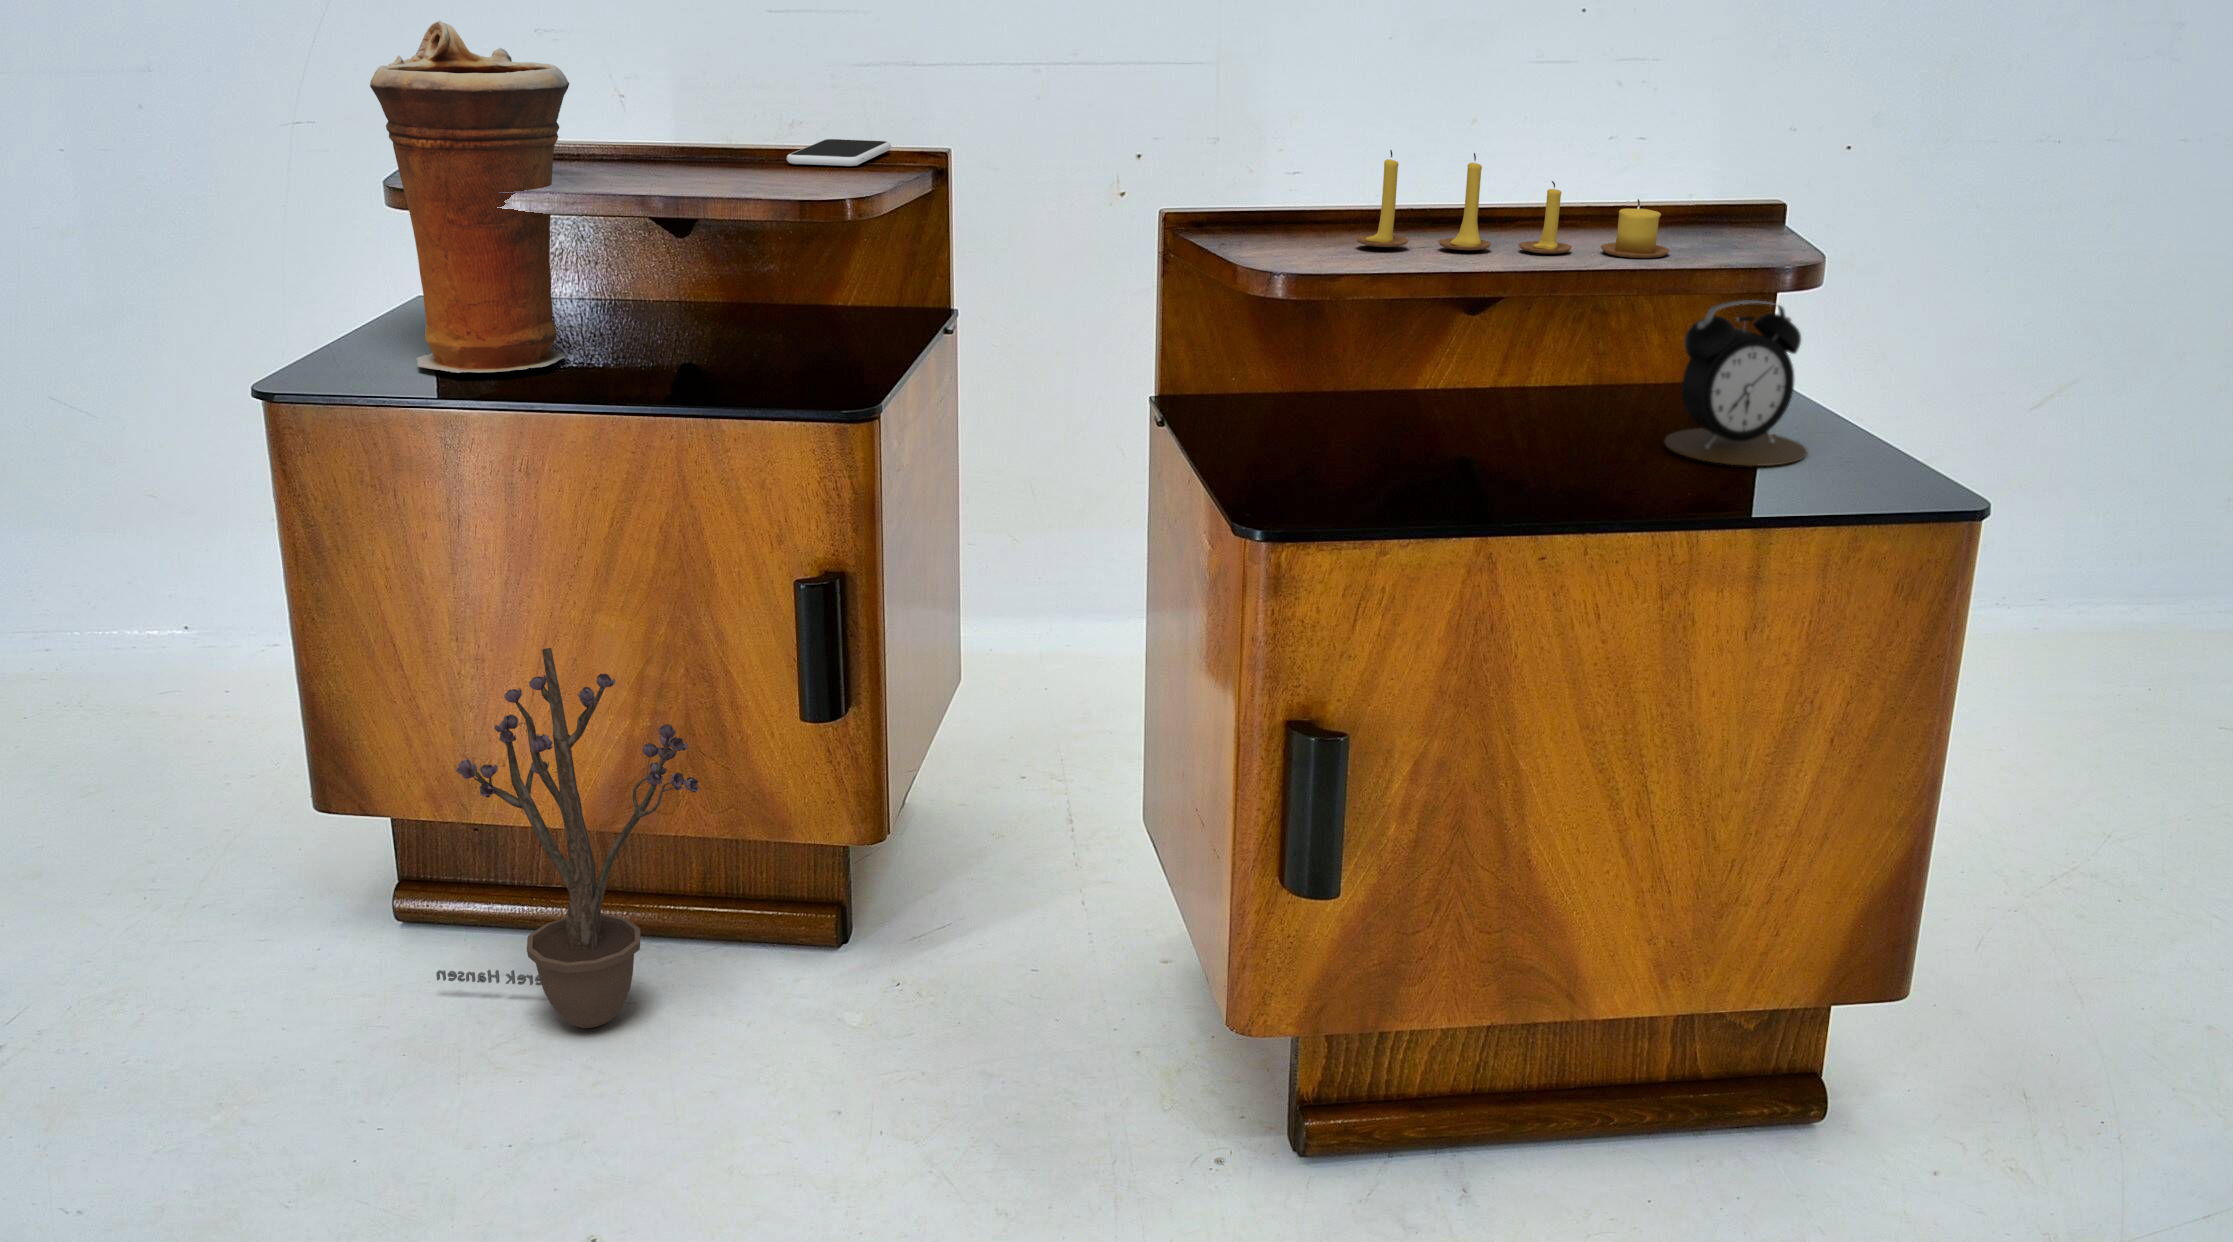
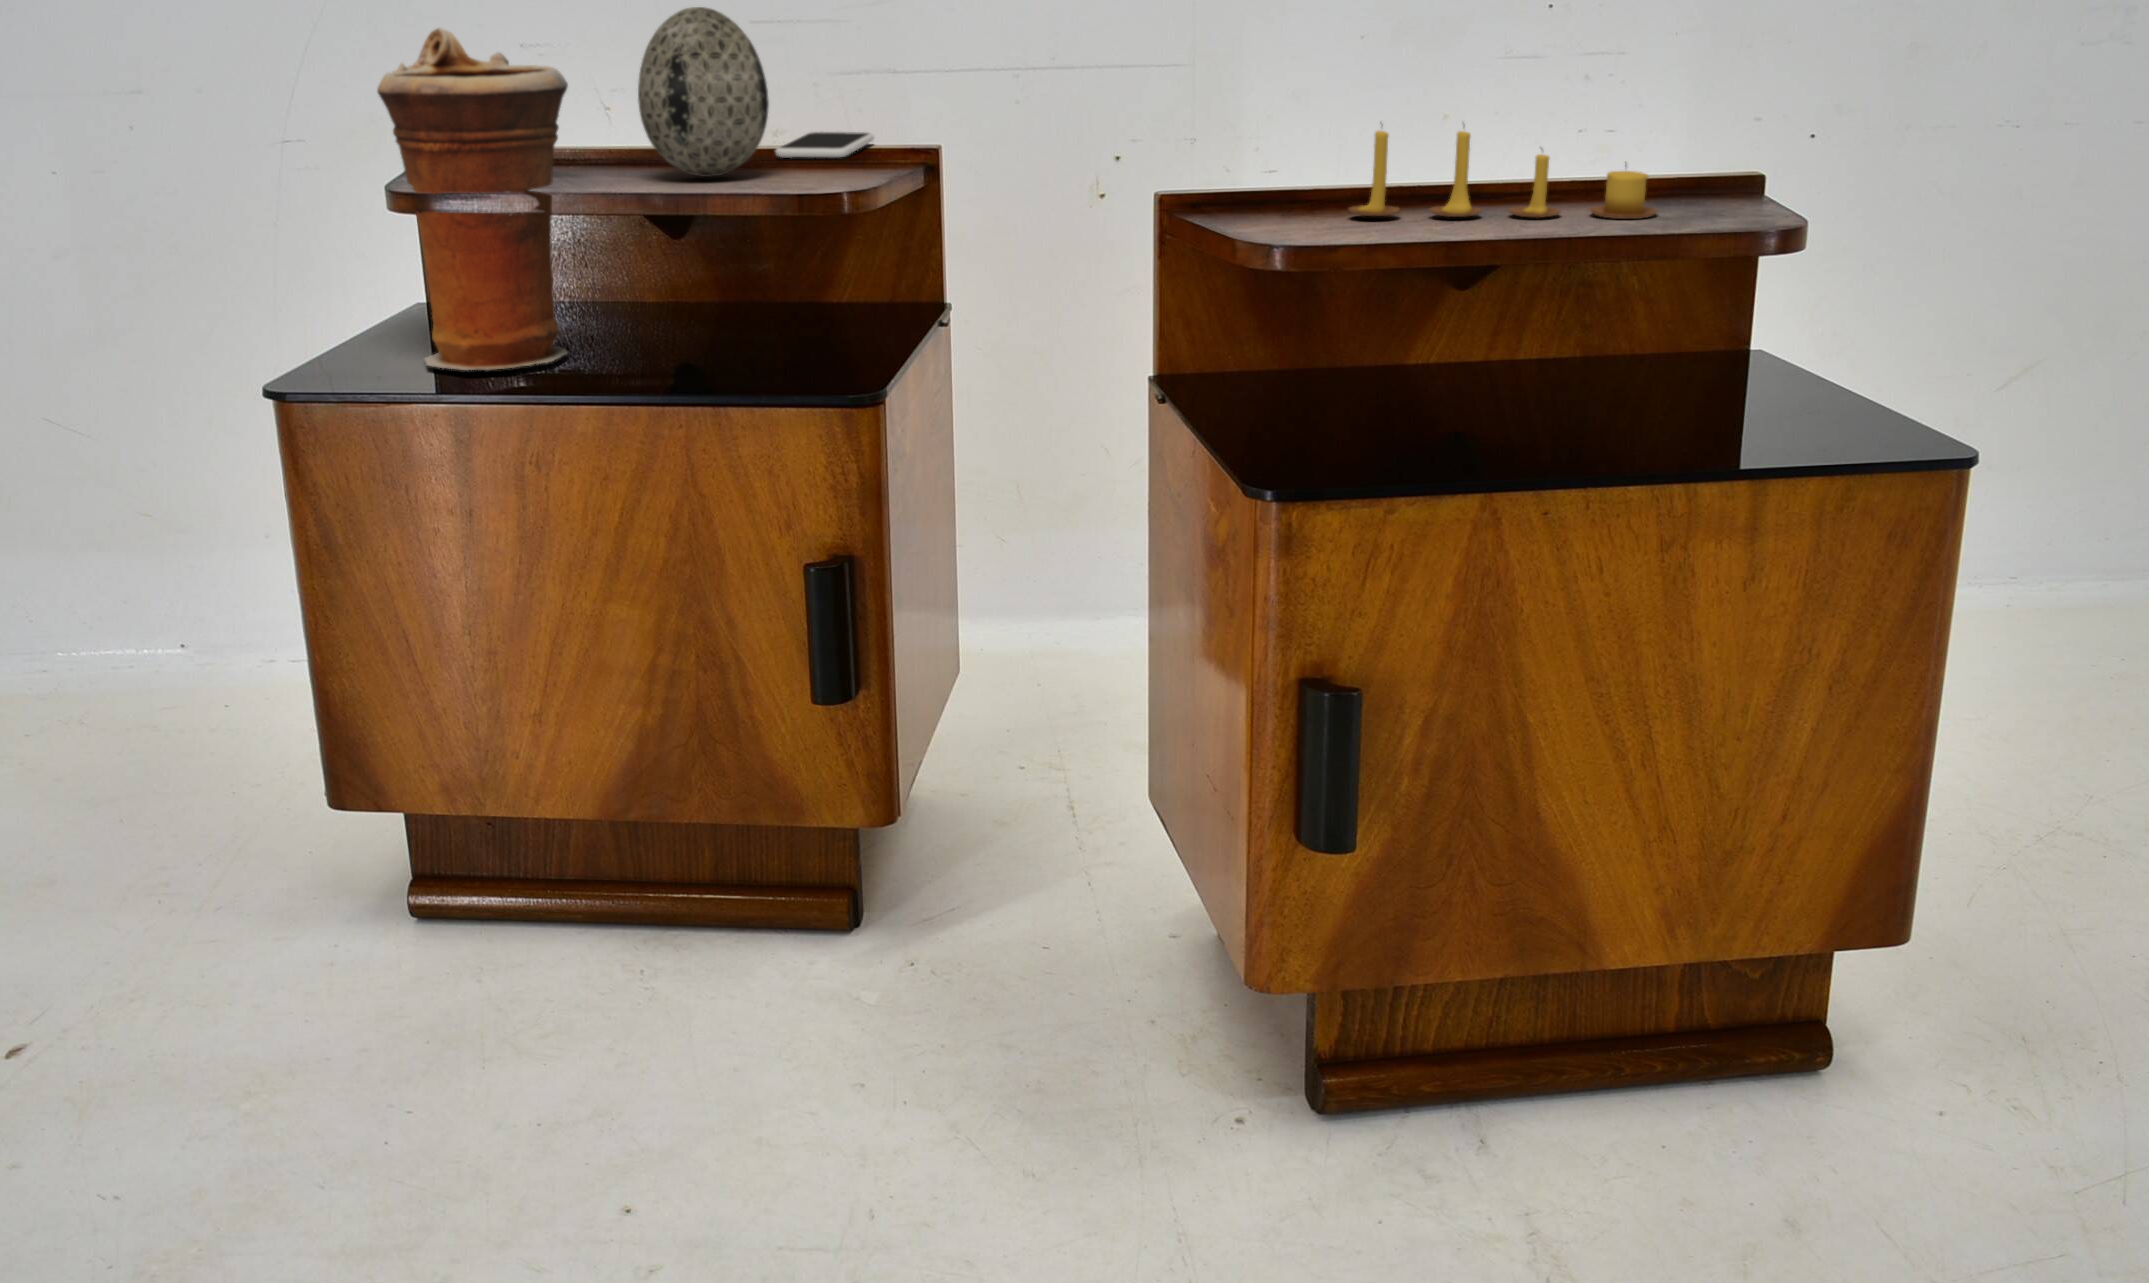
decorative egg: none [641,9,775,182] -> present [638,7,769,177]
alarm clock: present [1665,300,1807,466] -> none [1657,258,1799,420]
decorative plant: present [436,648,699,1028] -> none [459,634,717,1009]

